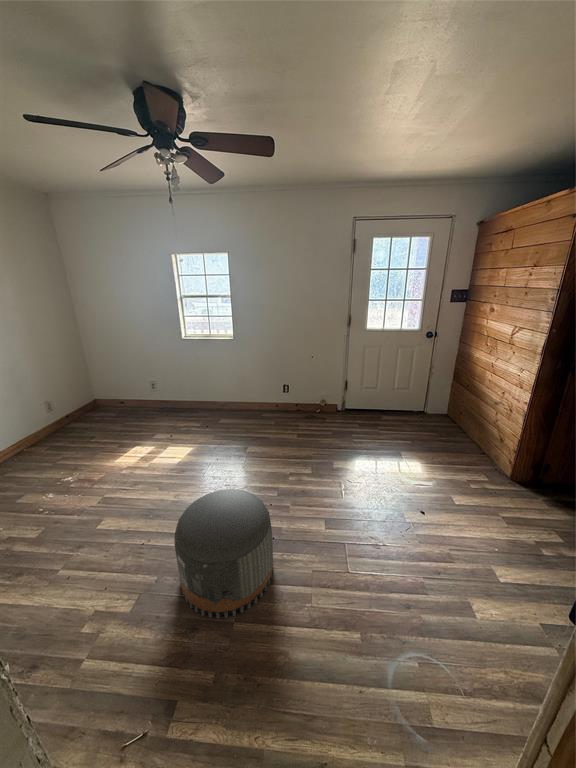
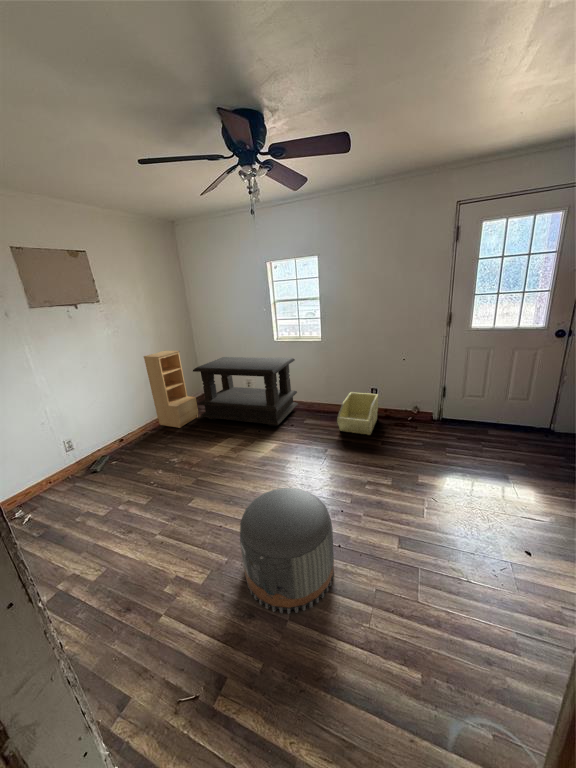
bookshelf: none [13,348,94,441] -> present [144,351,198,428]
coffee table: none [85,356,213,429] -> present [193,357,298,426]
storage bin: none [256,389,292,429] -> present [337,392,378,435]

